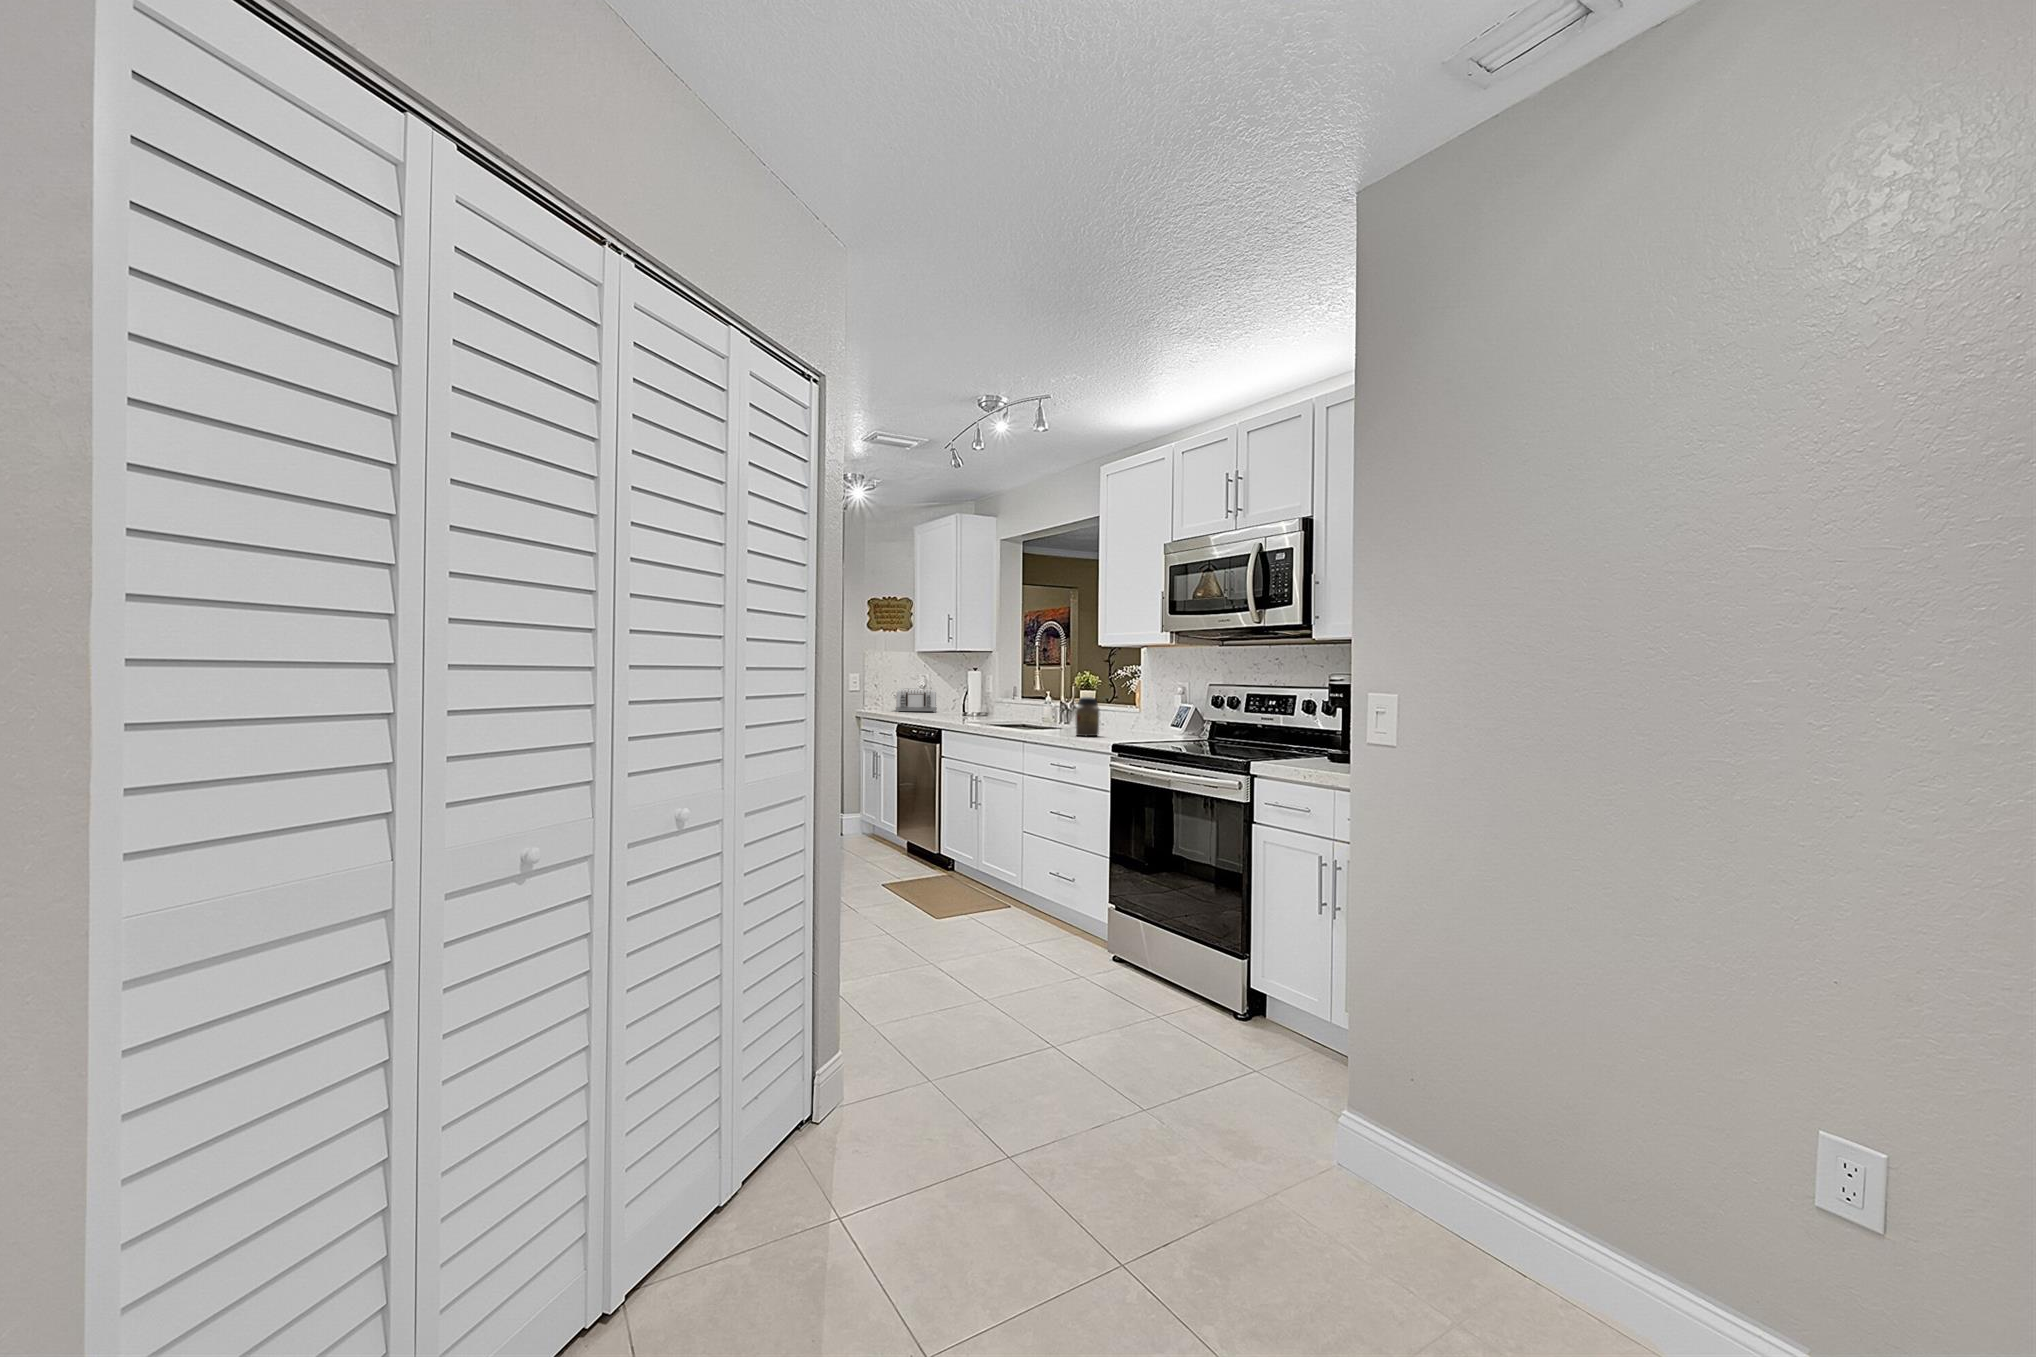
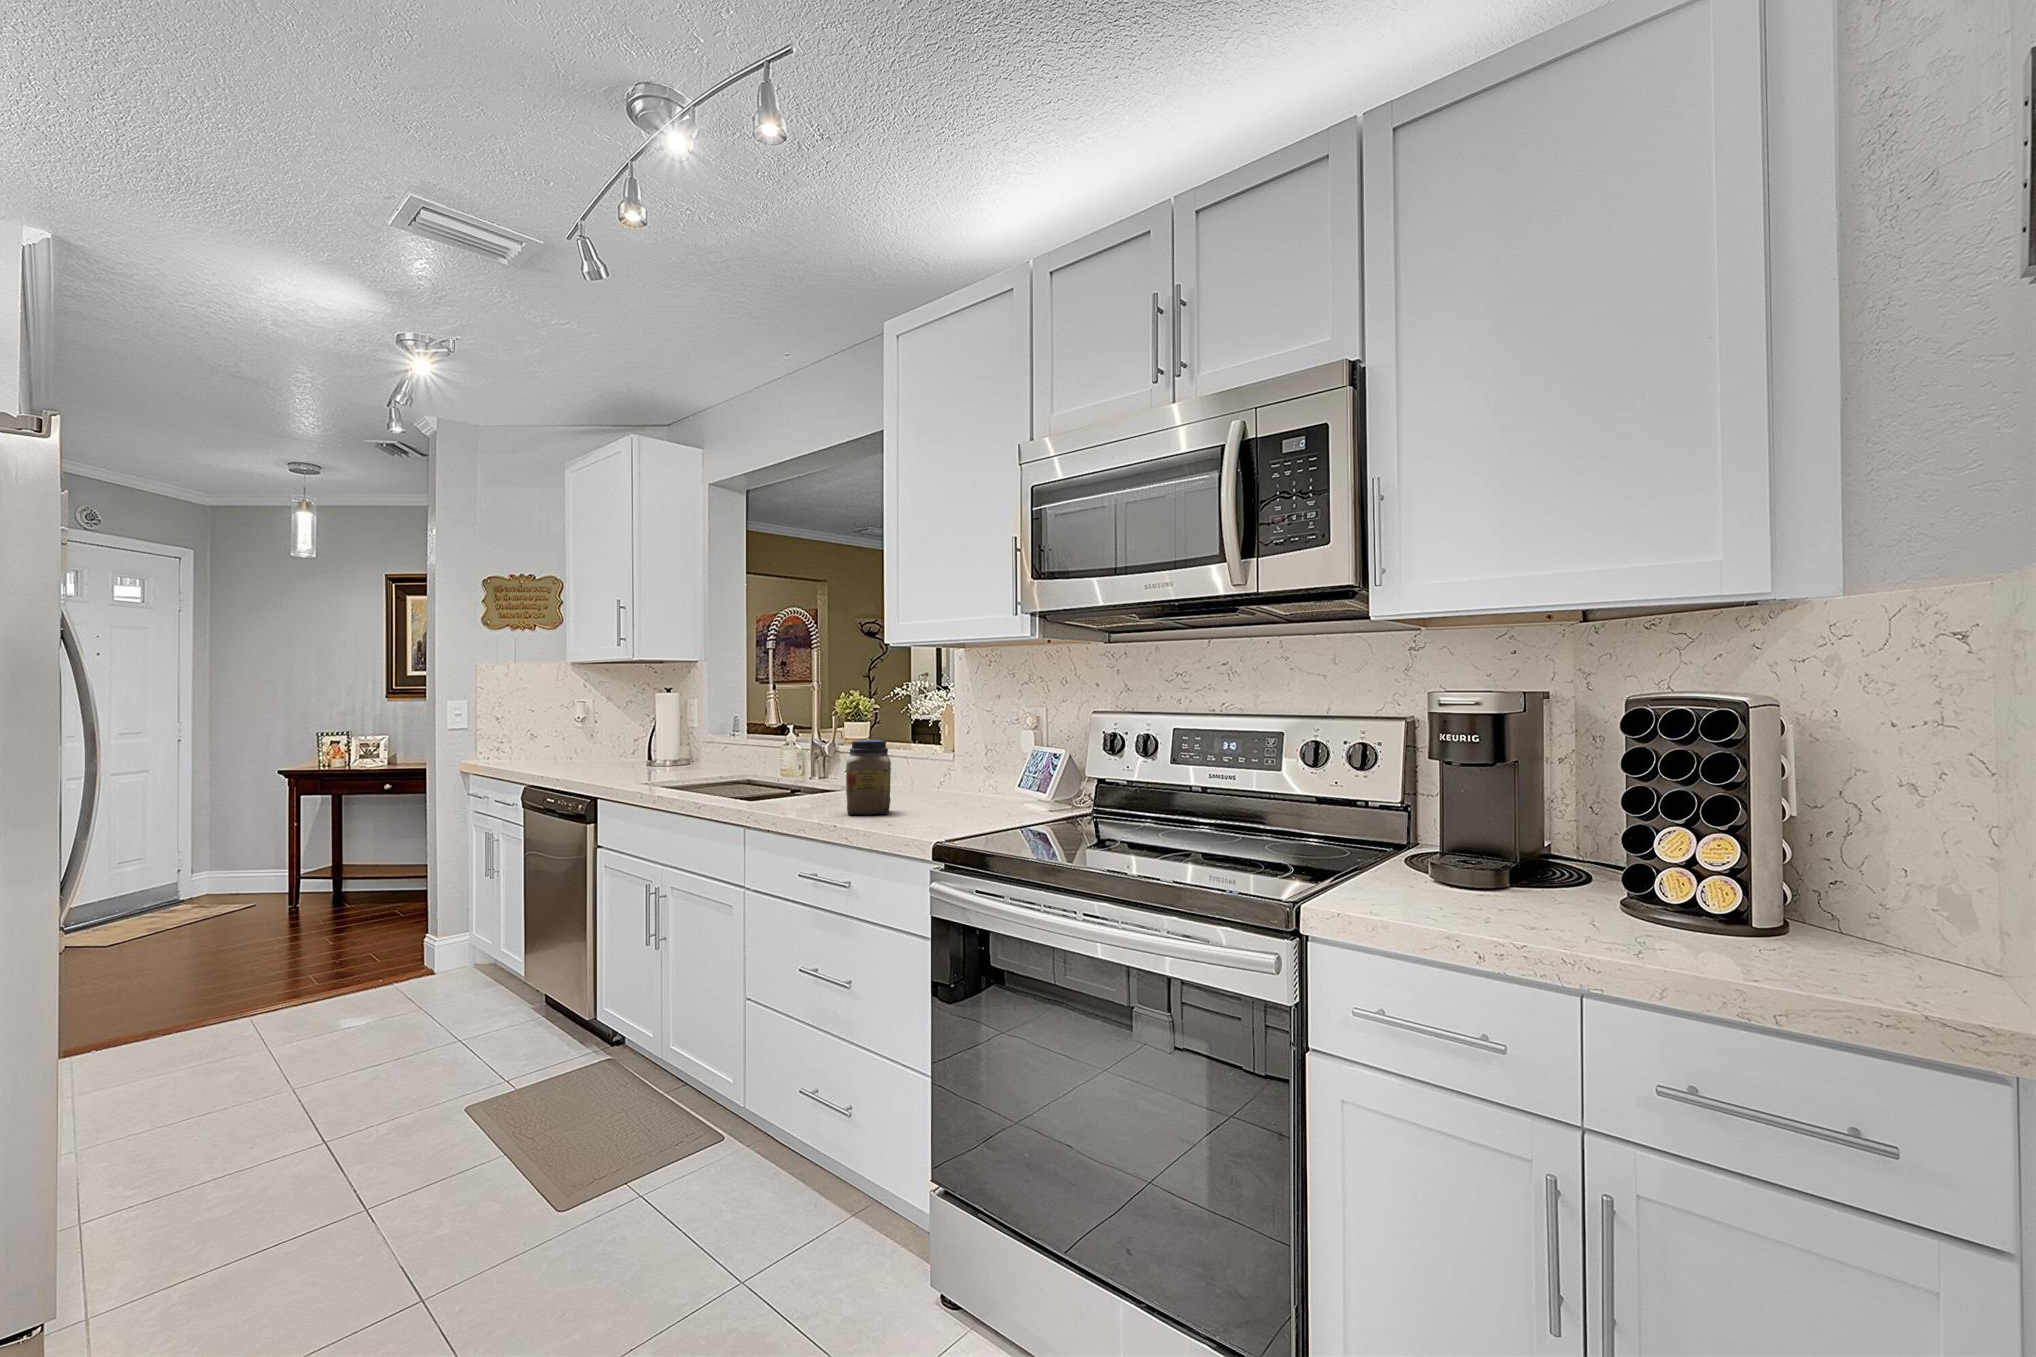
toaster: present [896,689,937,712] -> none [533,721,610,761]

